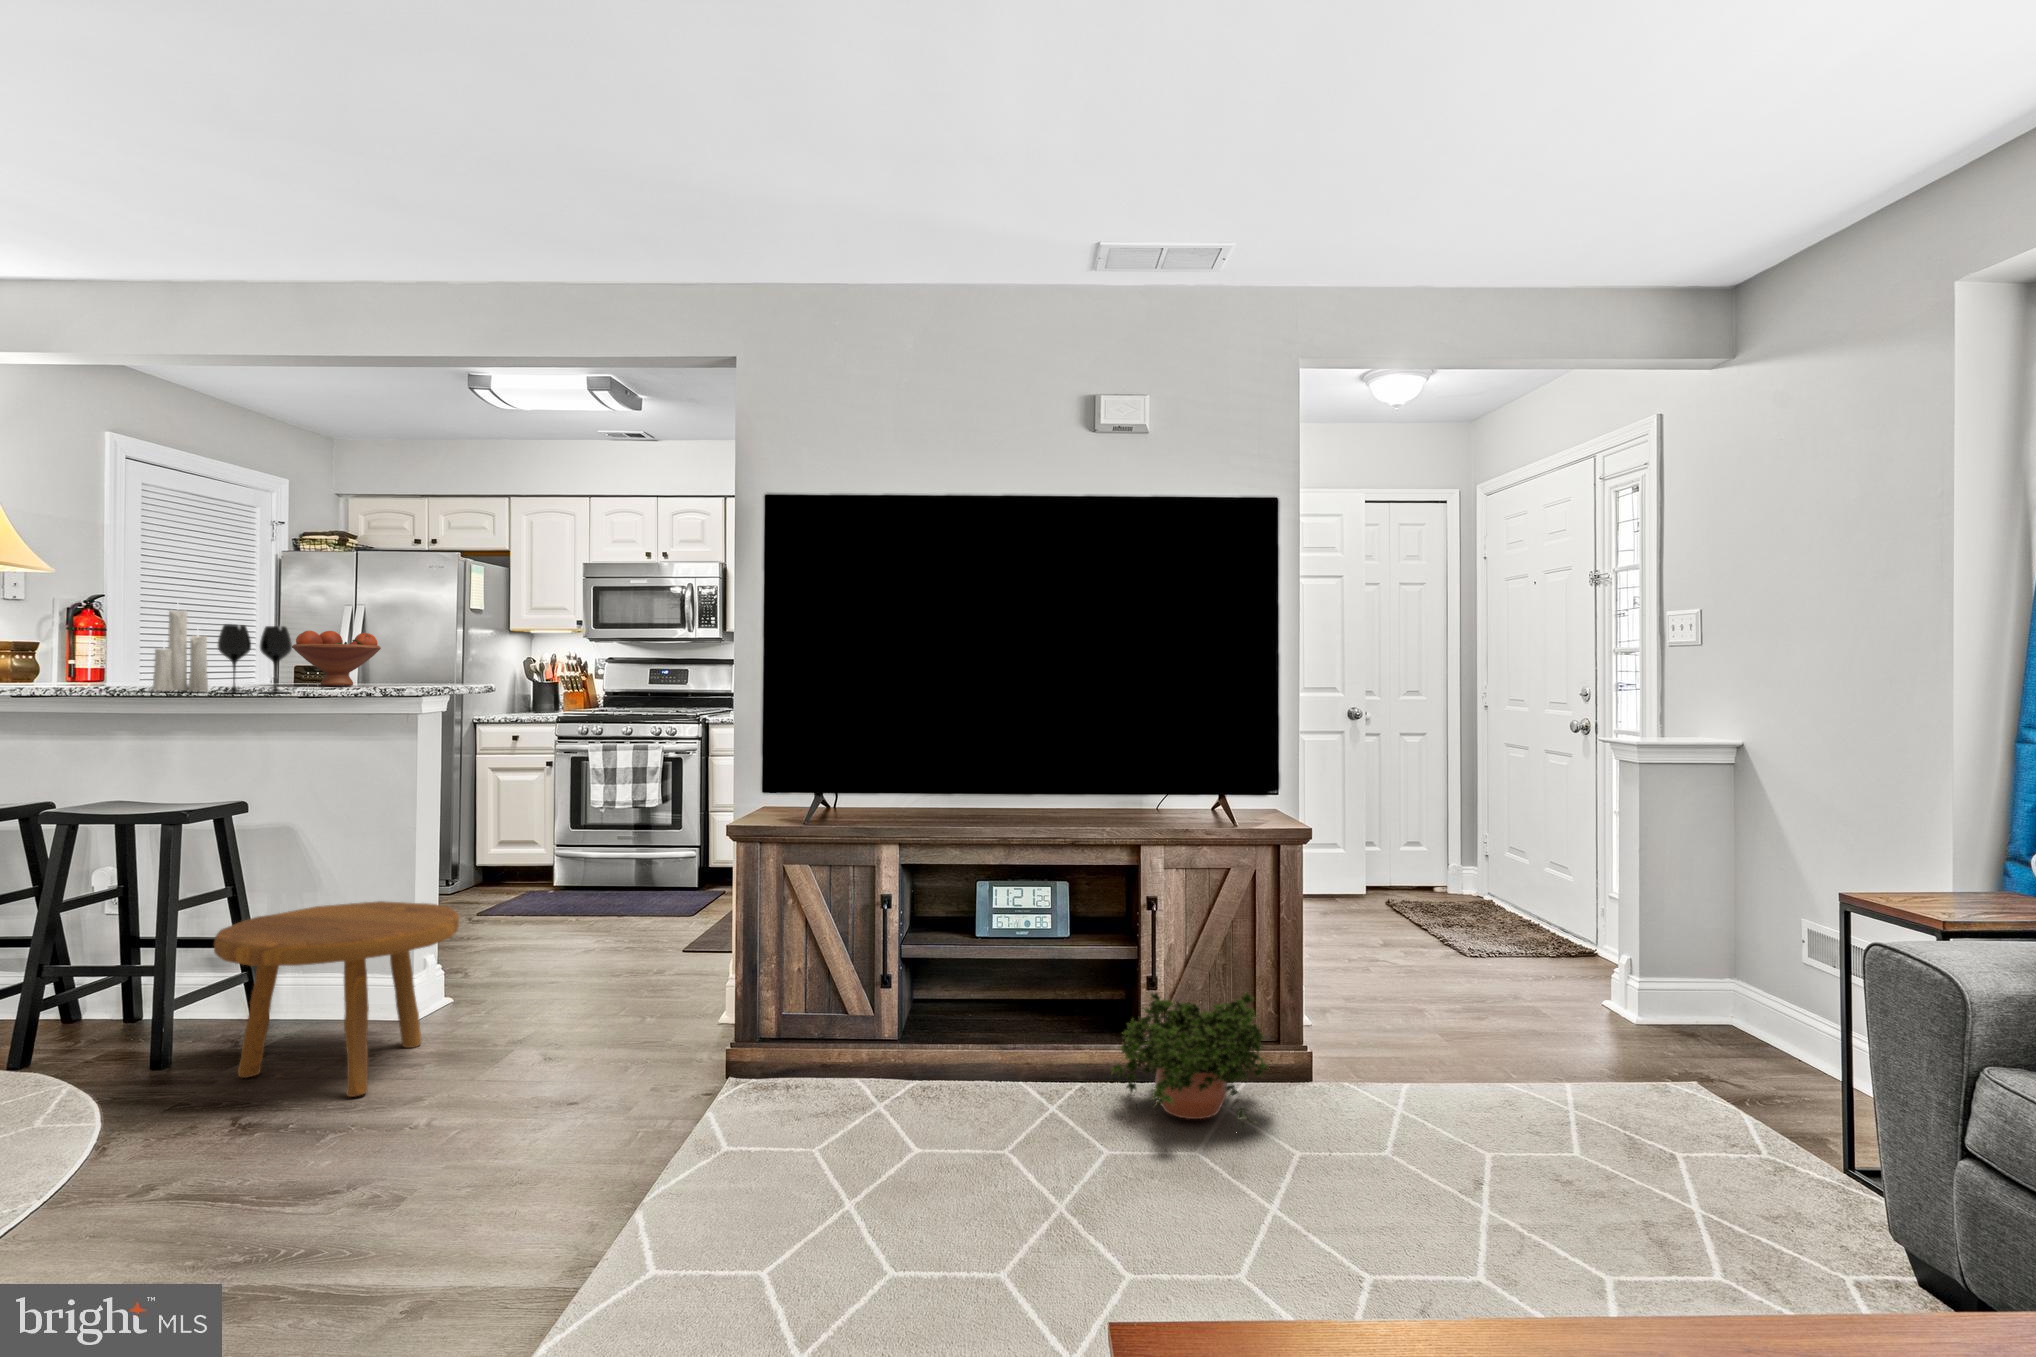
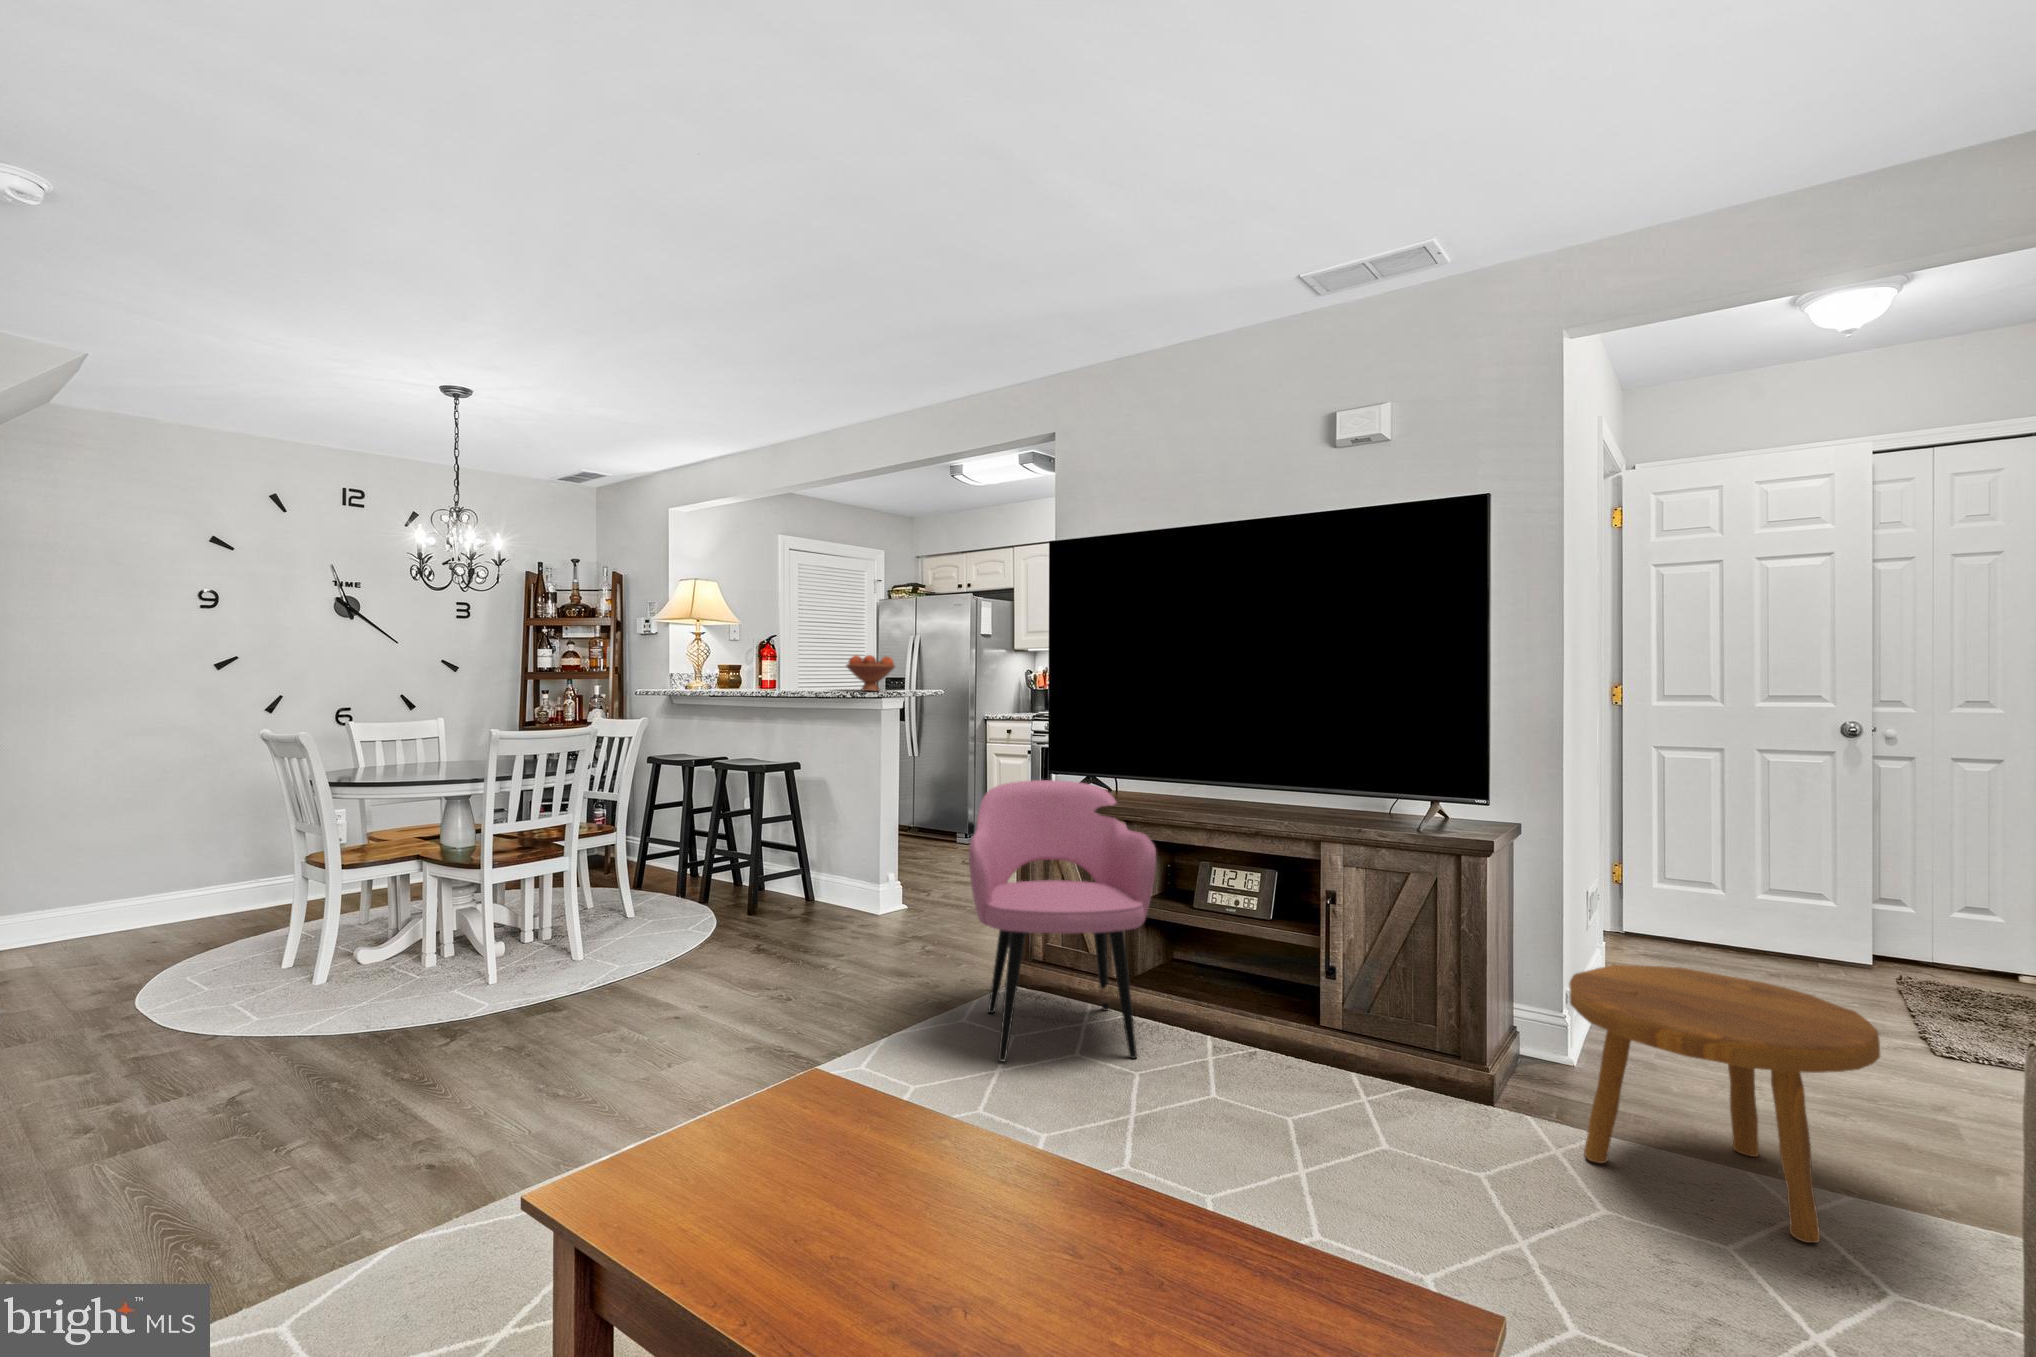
candle: present [152,606,208,692] -> none [753,635,782,694]
wine glass: present [218,624,292,693] -> none [780,653,821,696]
armchair: none [717,796,981,1183] -> present [969,780,1156,1061]
footstool: present [214,901,459,1097] -> present [1569,965,1880,1243]
potted plant: present [1112,993,1268,1128] -> none [1253,972,1403,1108]

